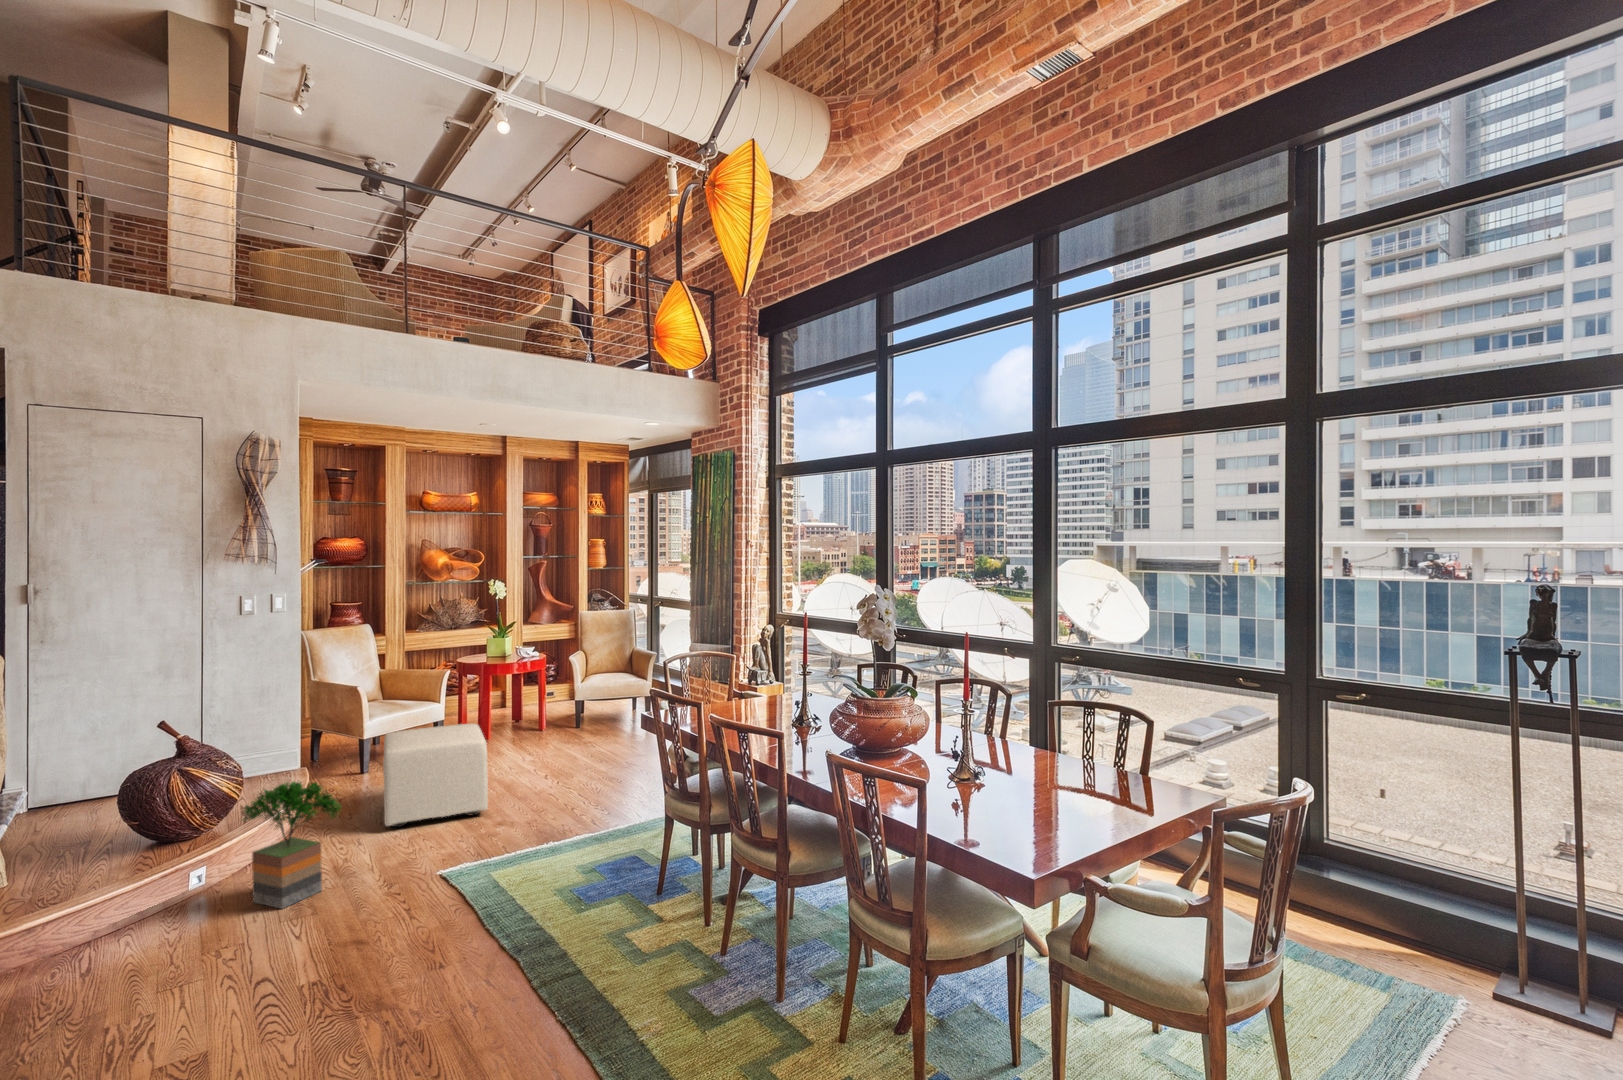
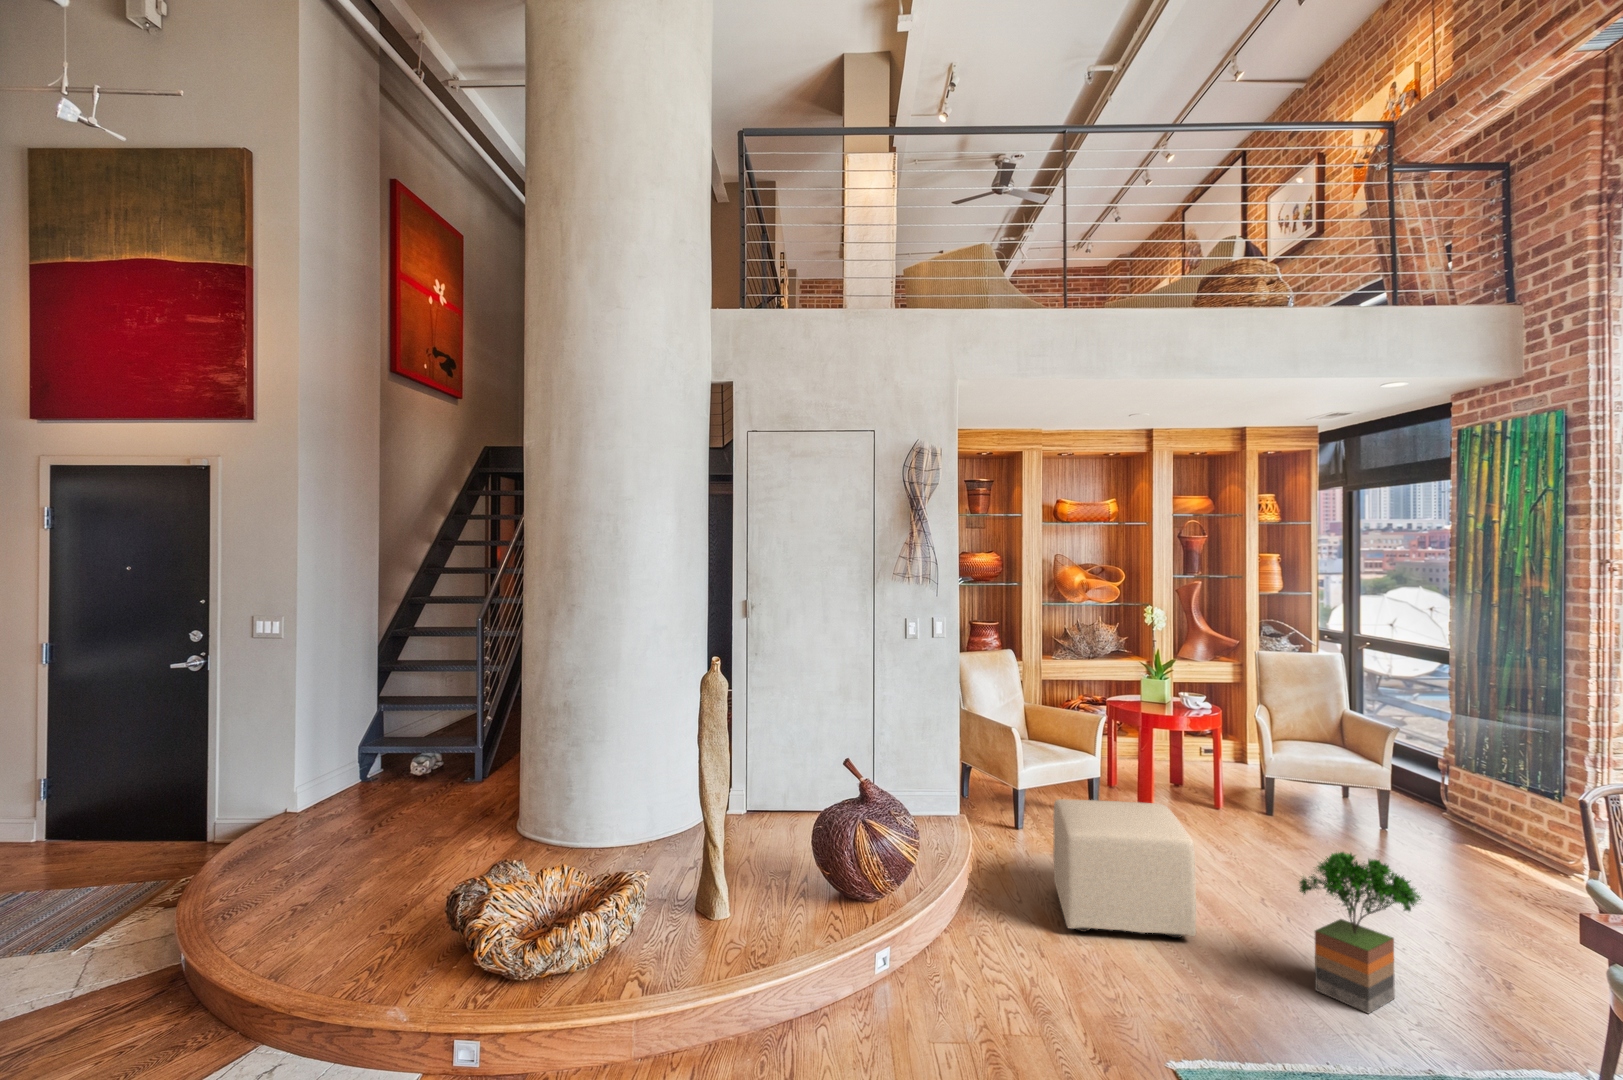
potted tree: present [240,782,341,909] -> present [1300,852,1421,1013]

